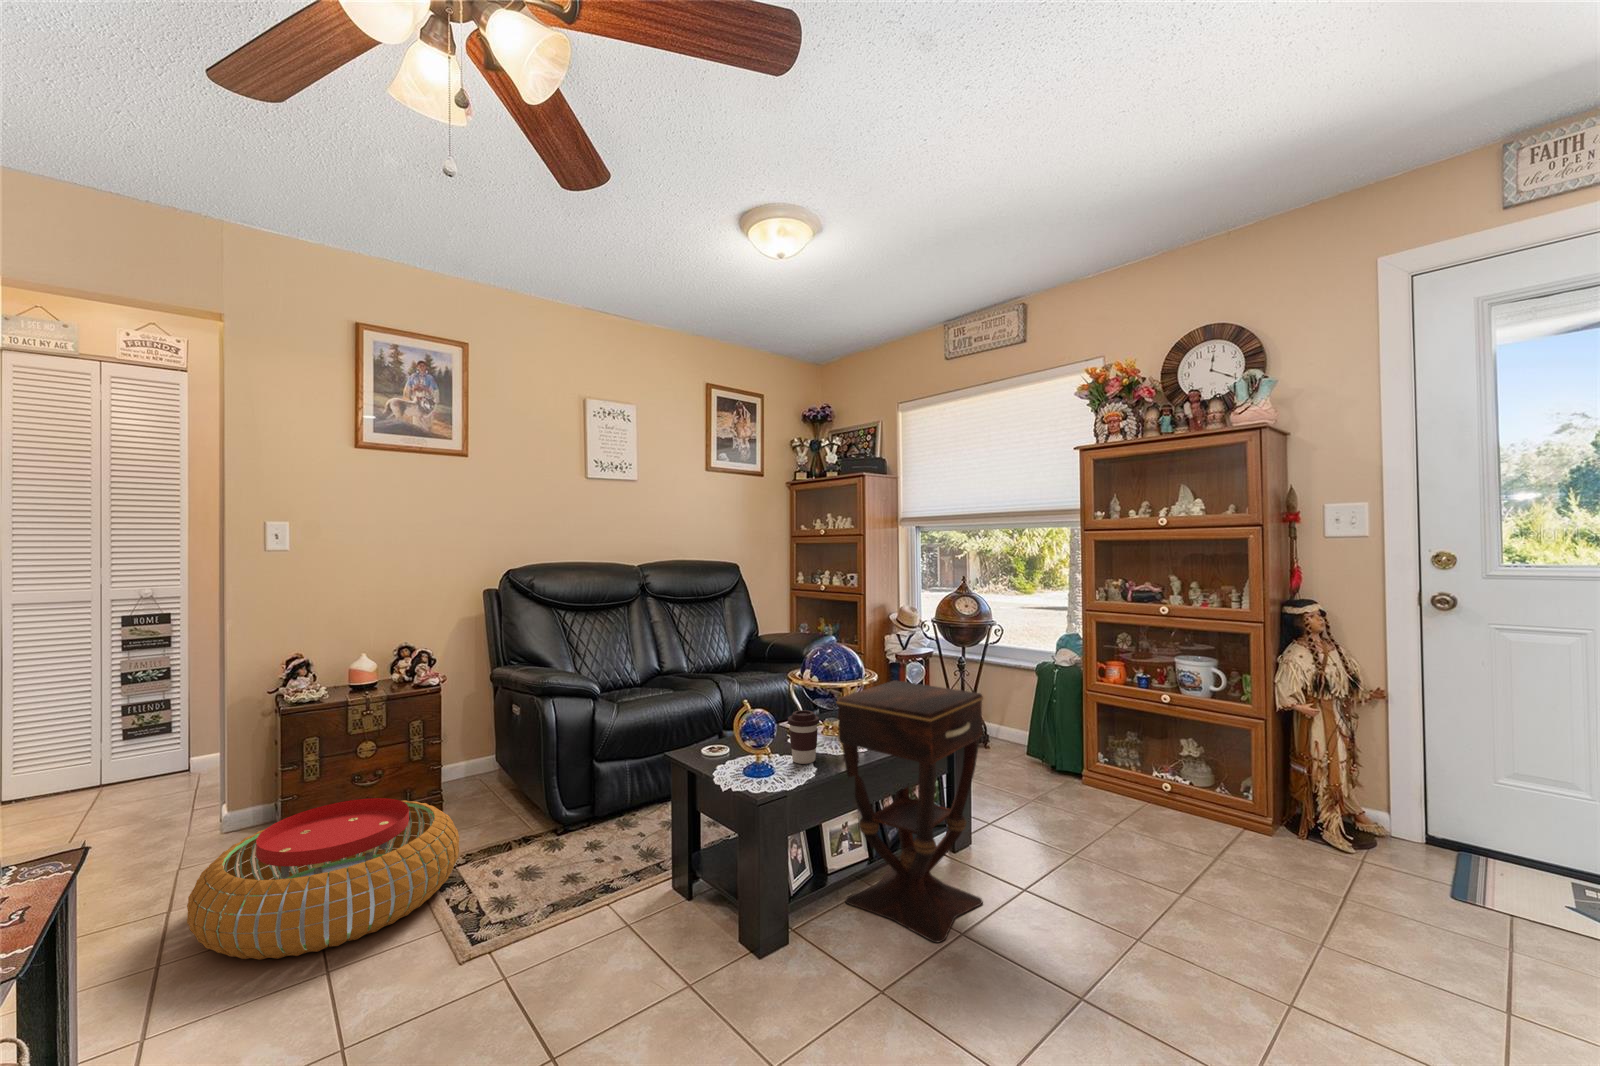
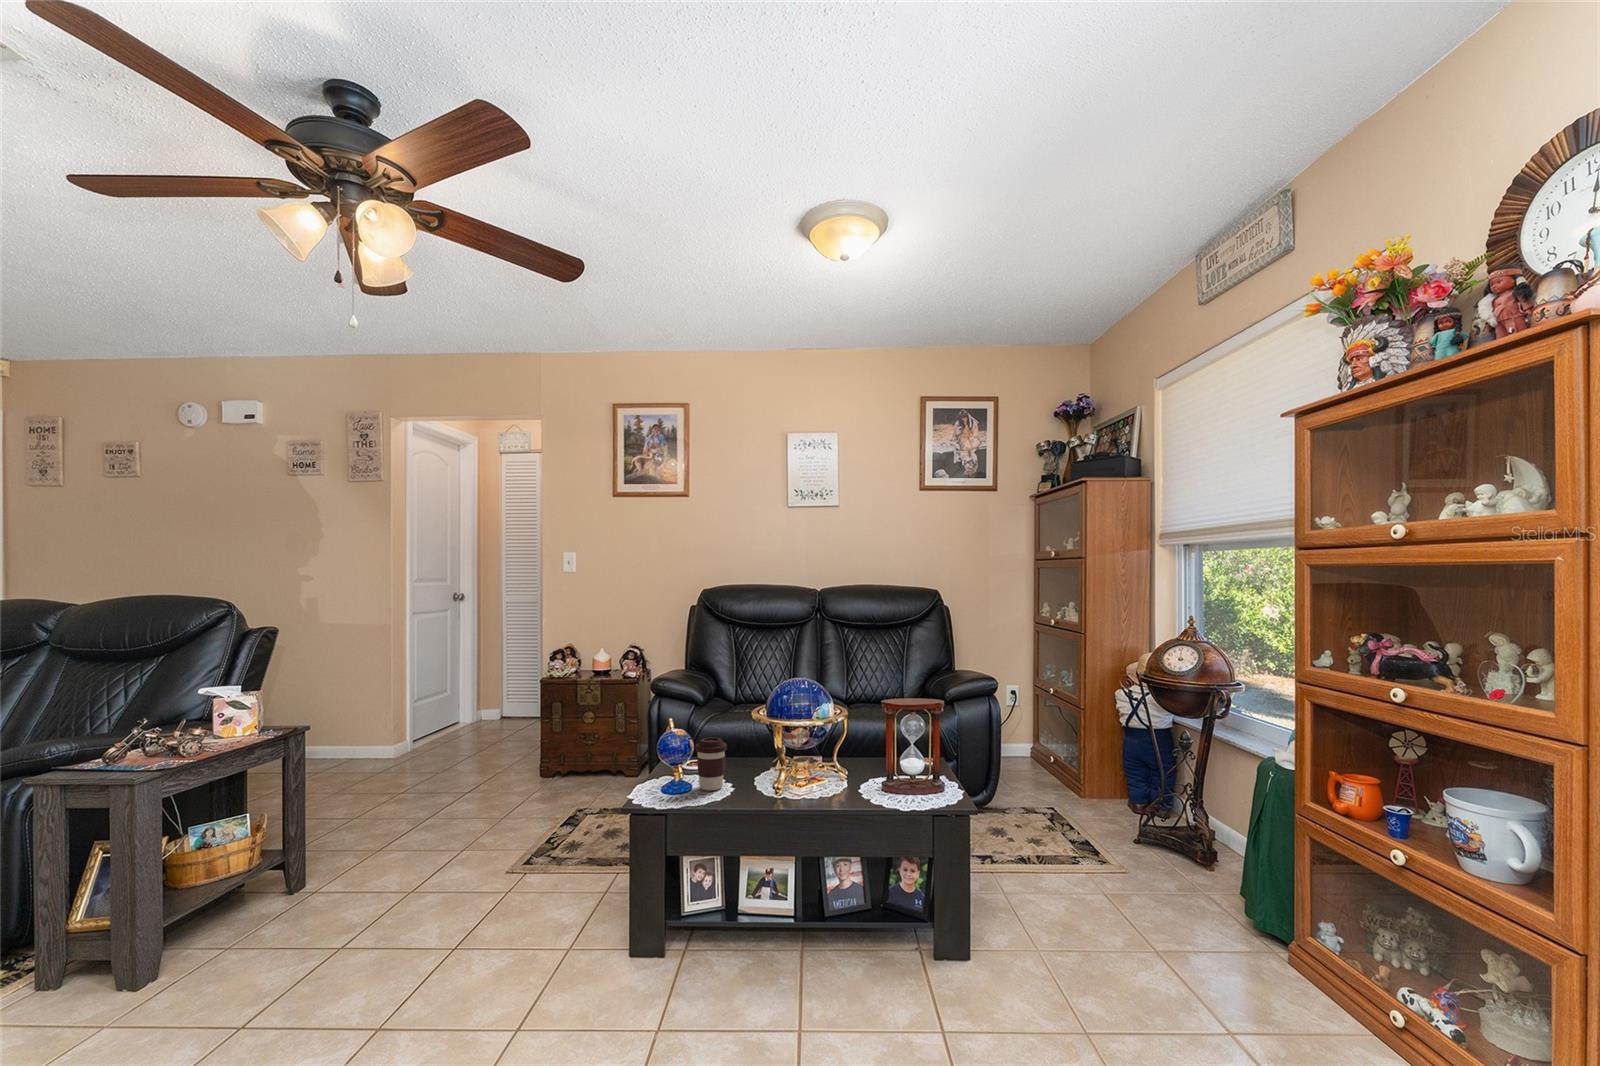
side table: present [836,680,983,943] -> none [734,727,863,1016]
pouf: present [187,798,459,960] -> none [425,752,588,841]

